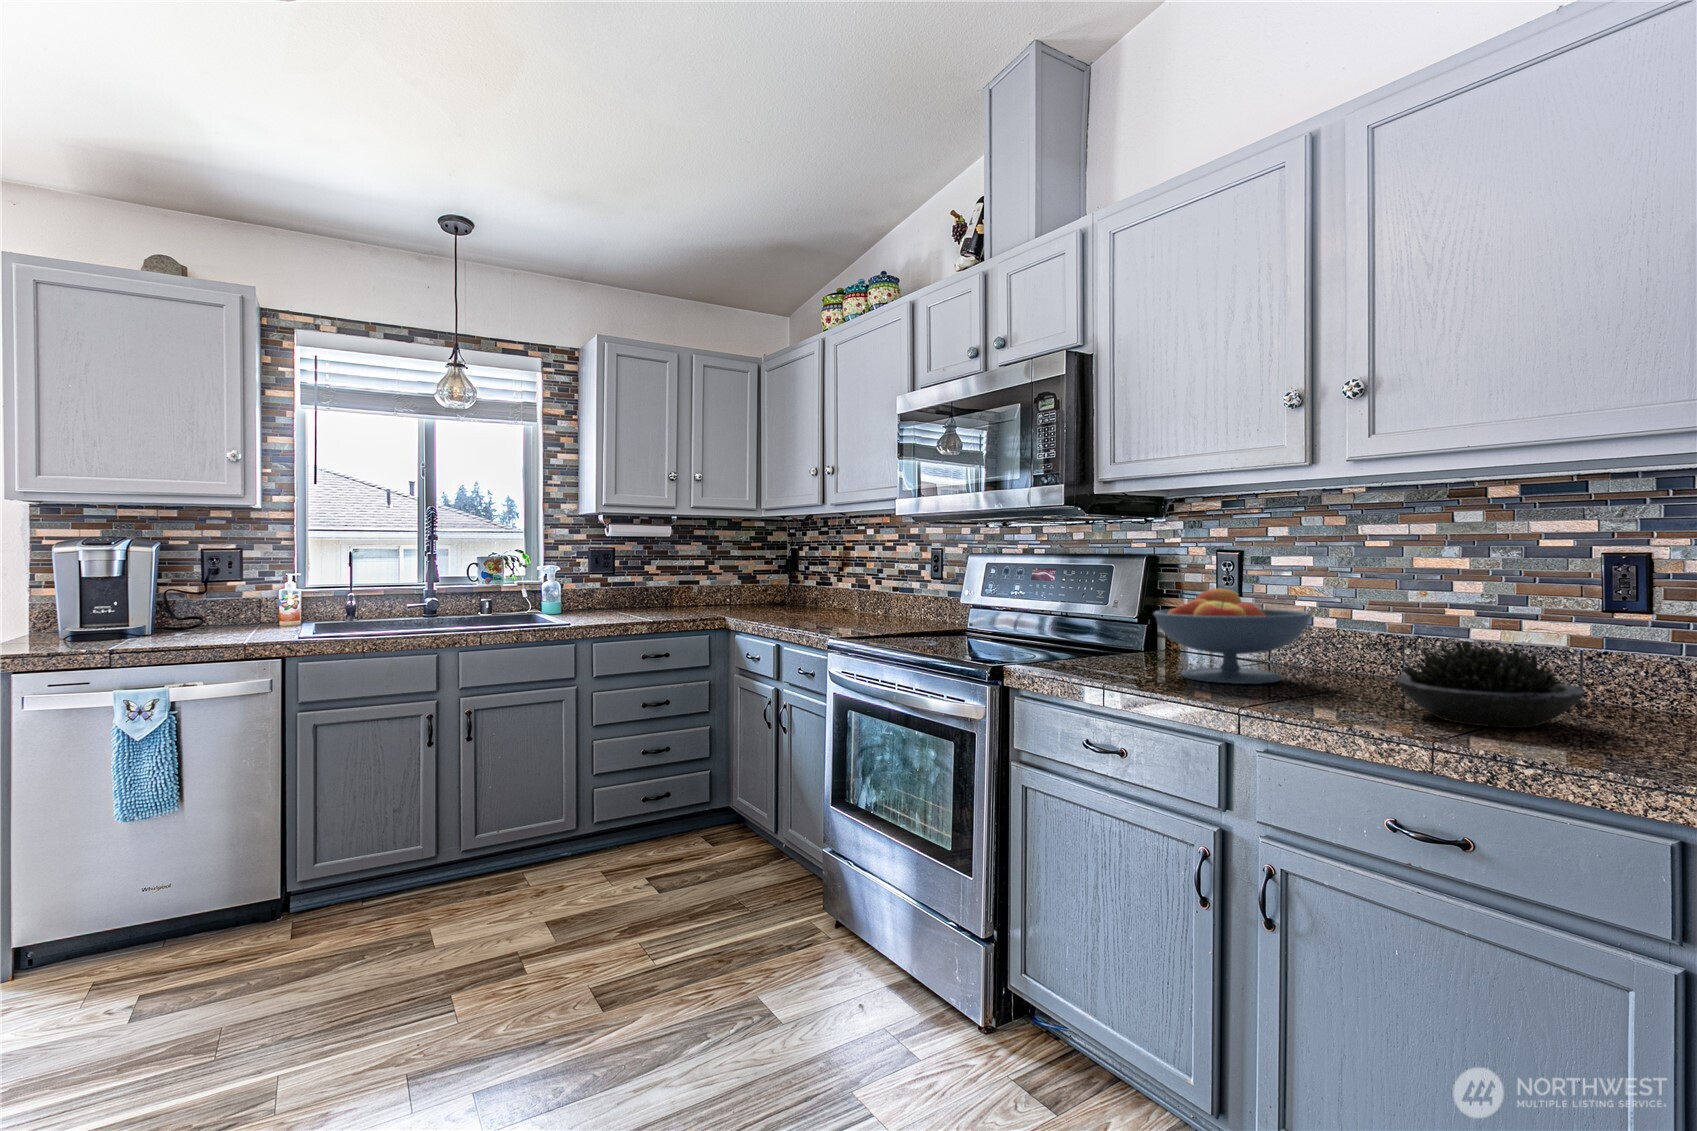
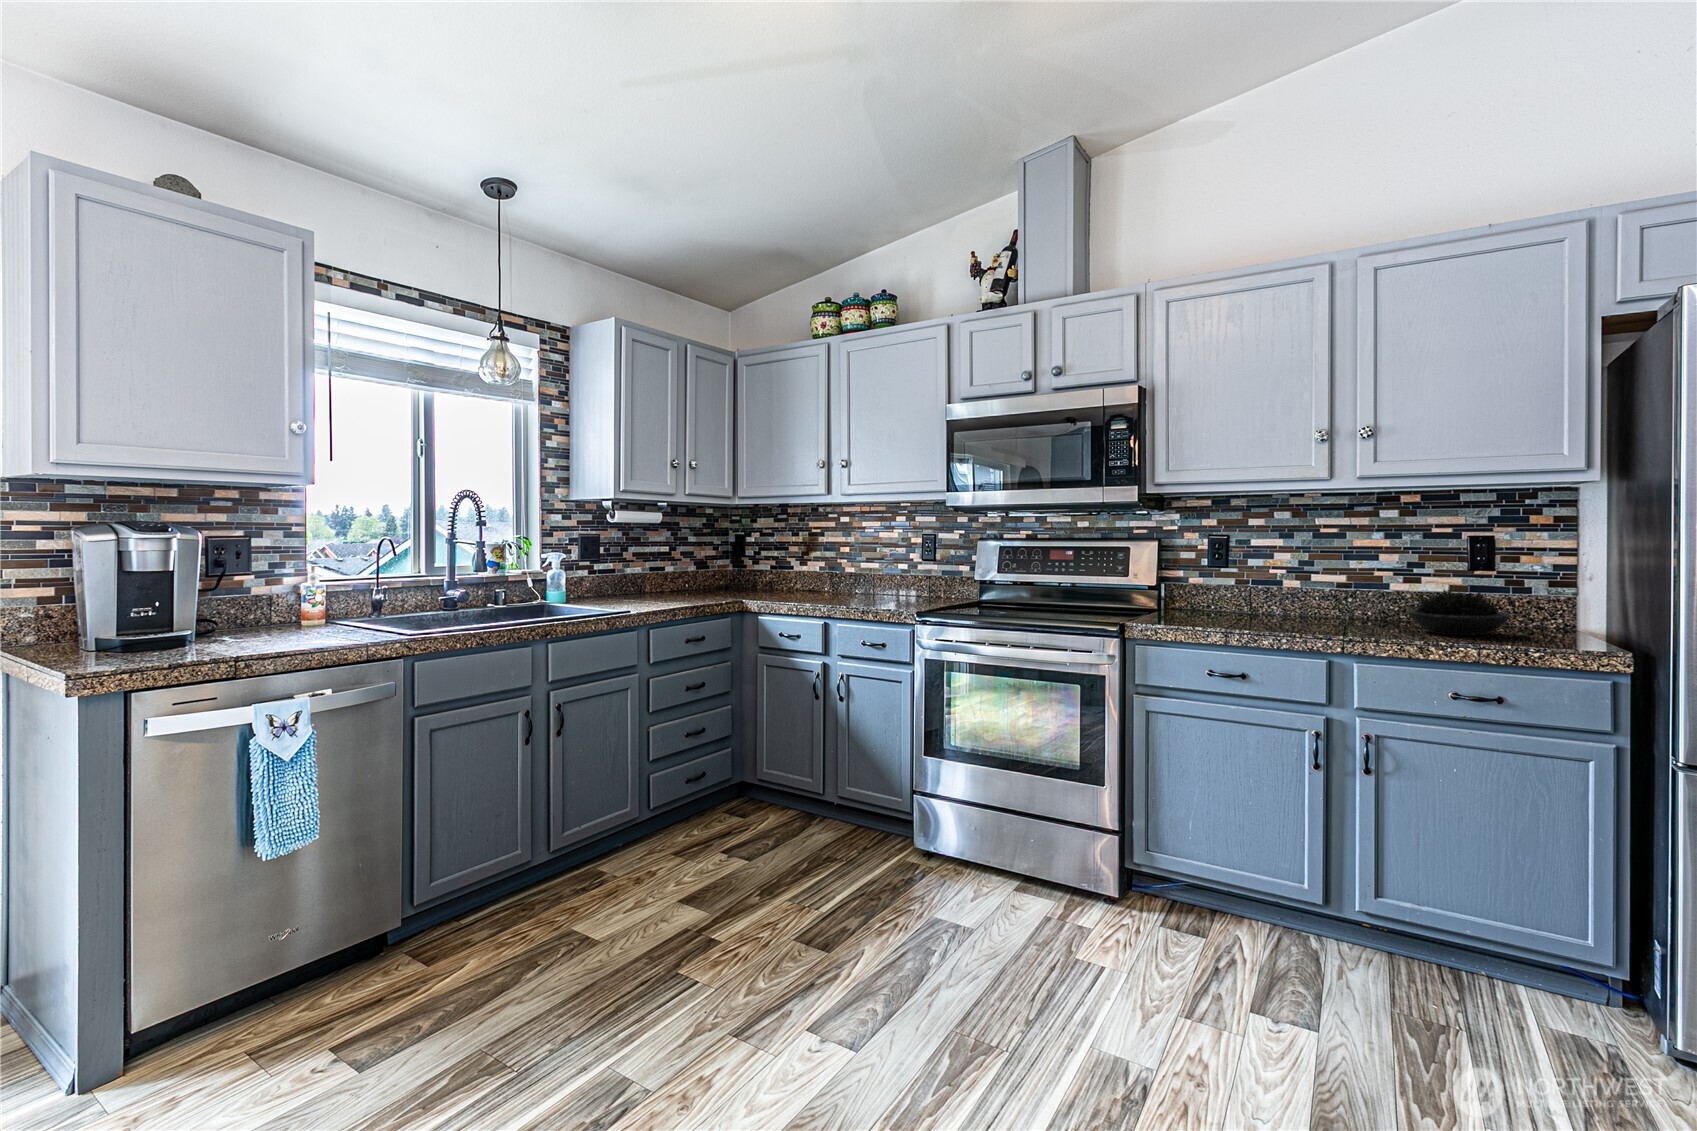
fruit bowl: present [1154,588,1311,684] -> none [1219,562,1325,624]

